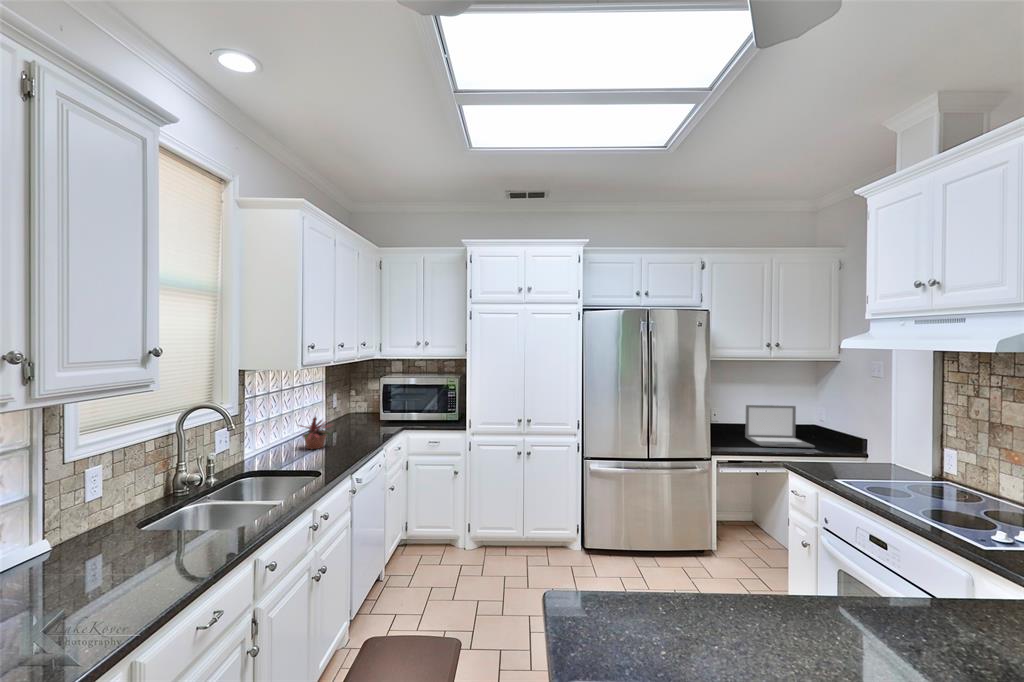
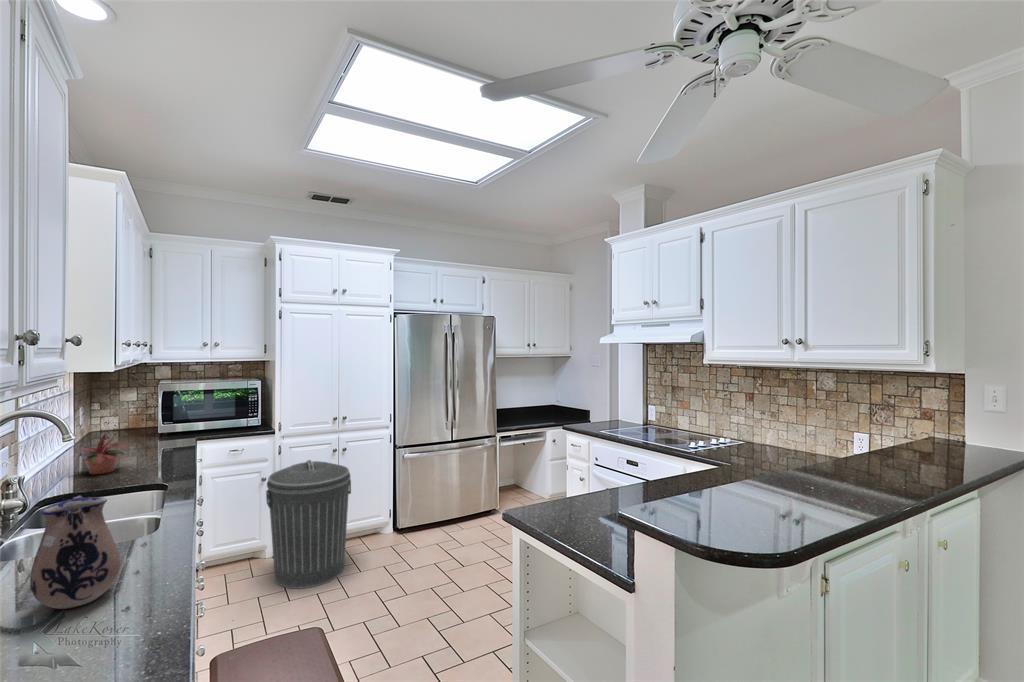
laptop: present [745,405,815,447] -> none [518,387,566,420]
trash can: none [449,459,527,589] -> present [266,460,351,589]
ceramic pitcher: none [84,475,168,584] -> present [30,496,120,609]

